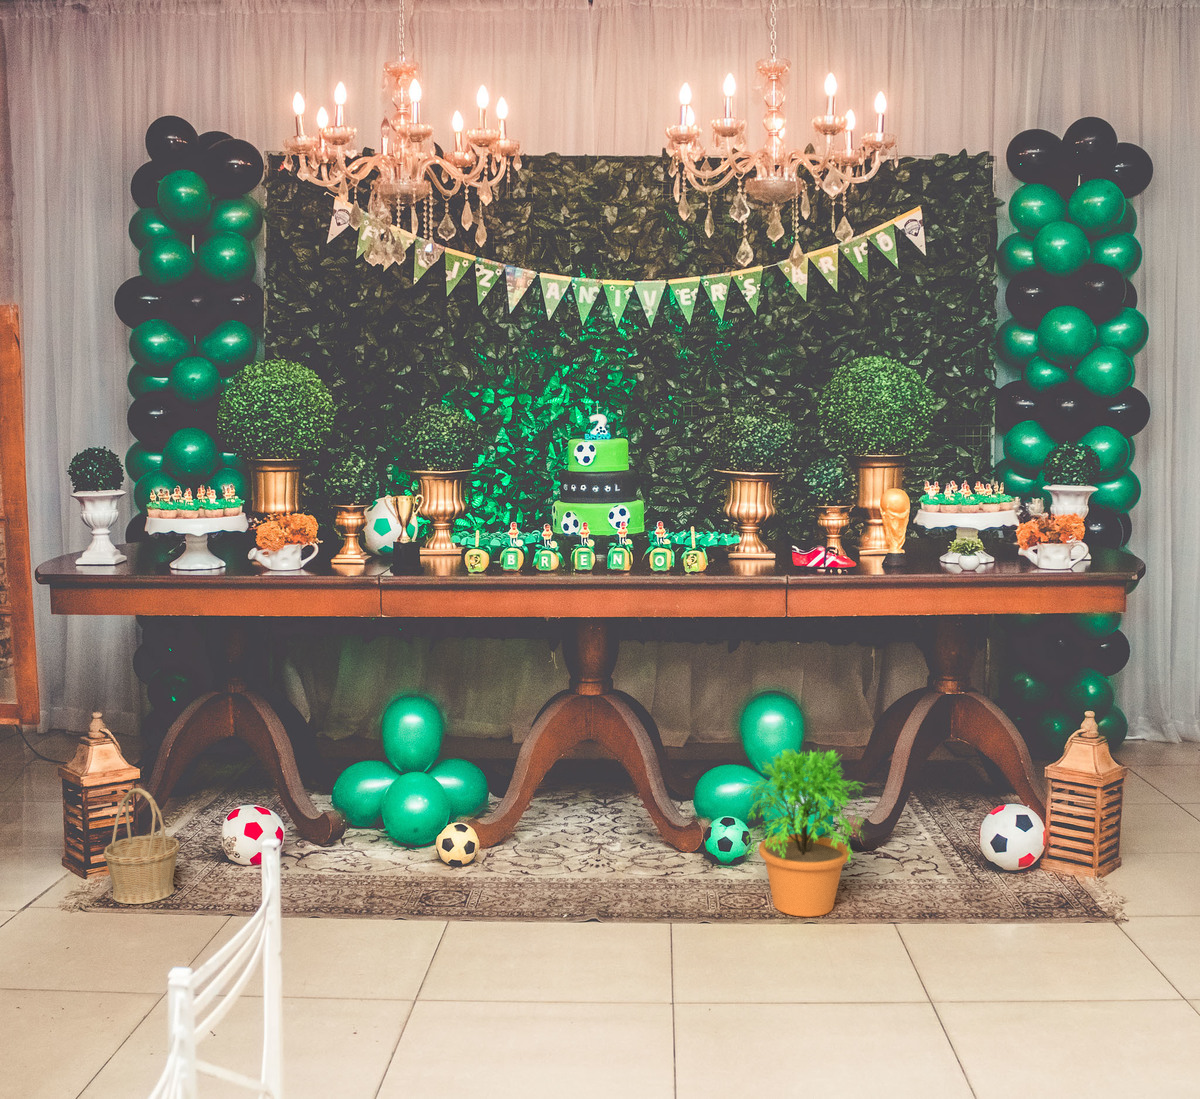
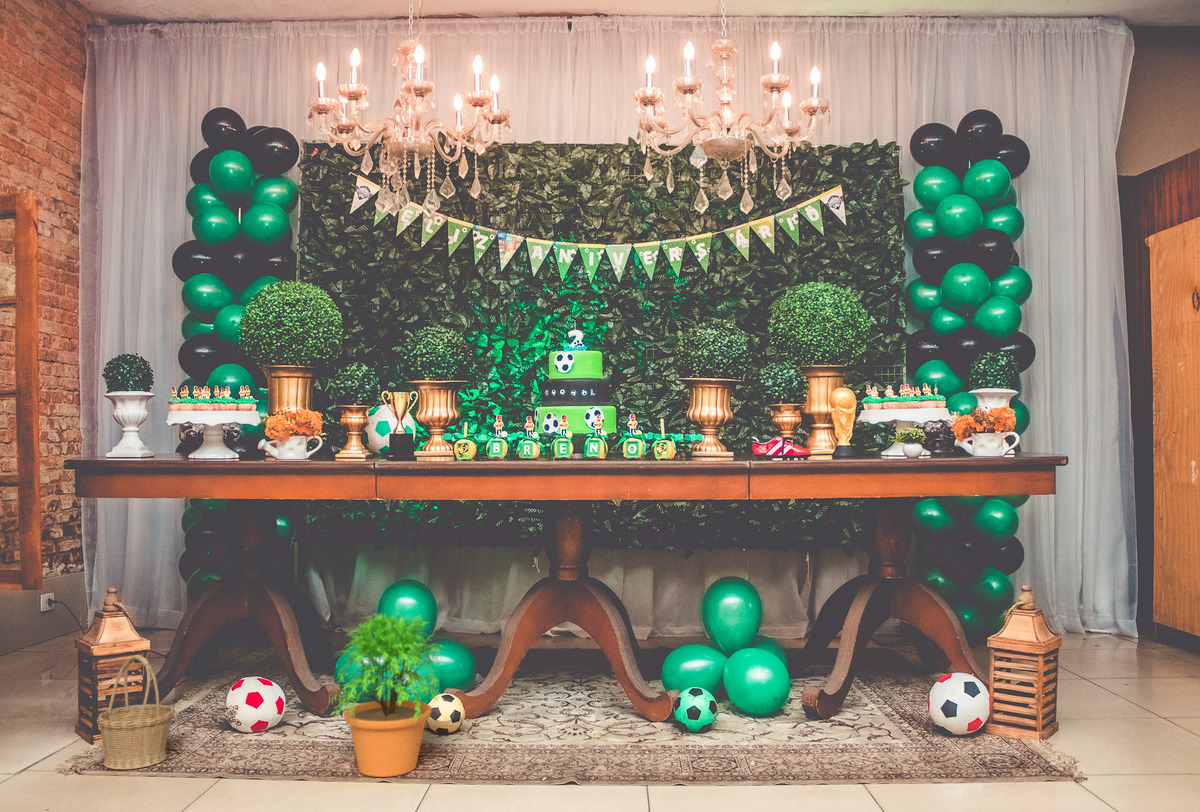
potted plant: present [745,750,869,917] -> present [332,612,441,777]

